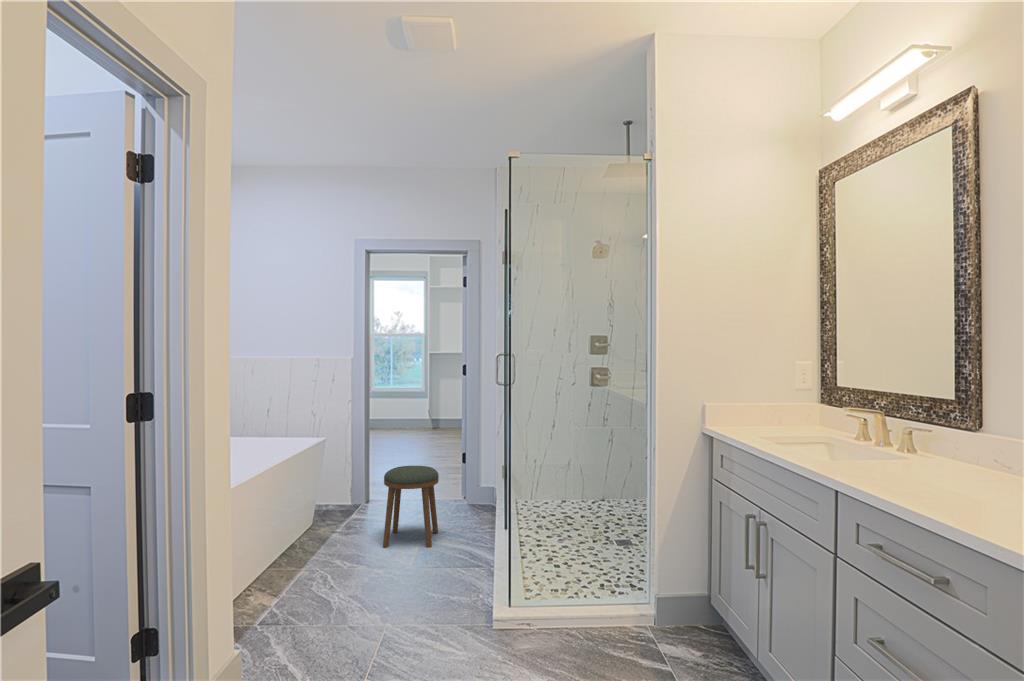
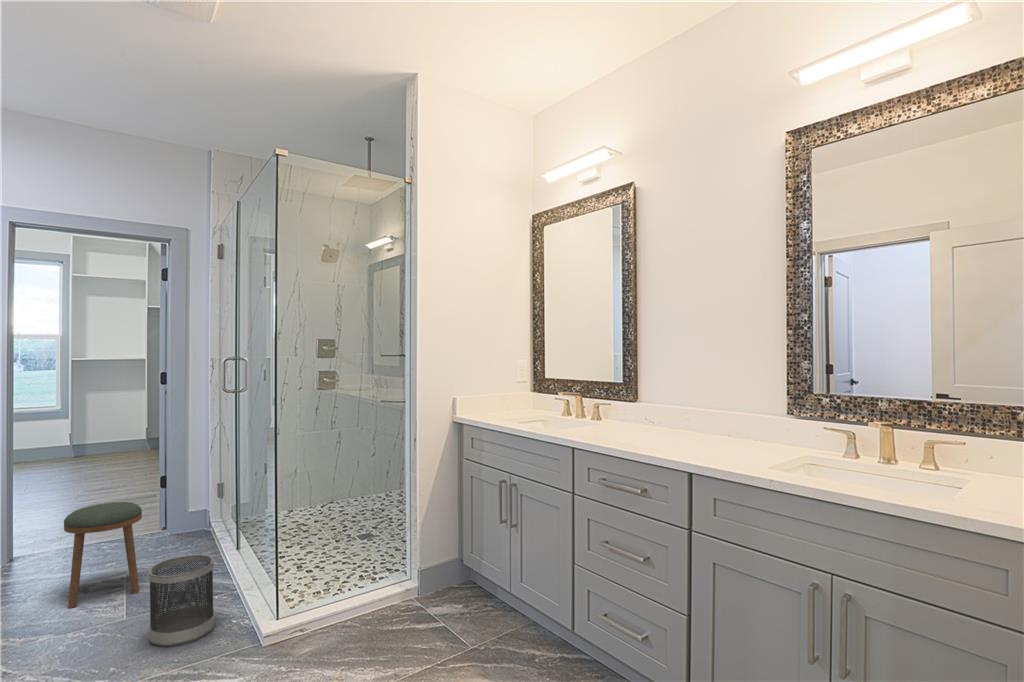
wastebasket: none [413,524,466,604] -> present [148,555,215,647]

